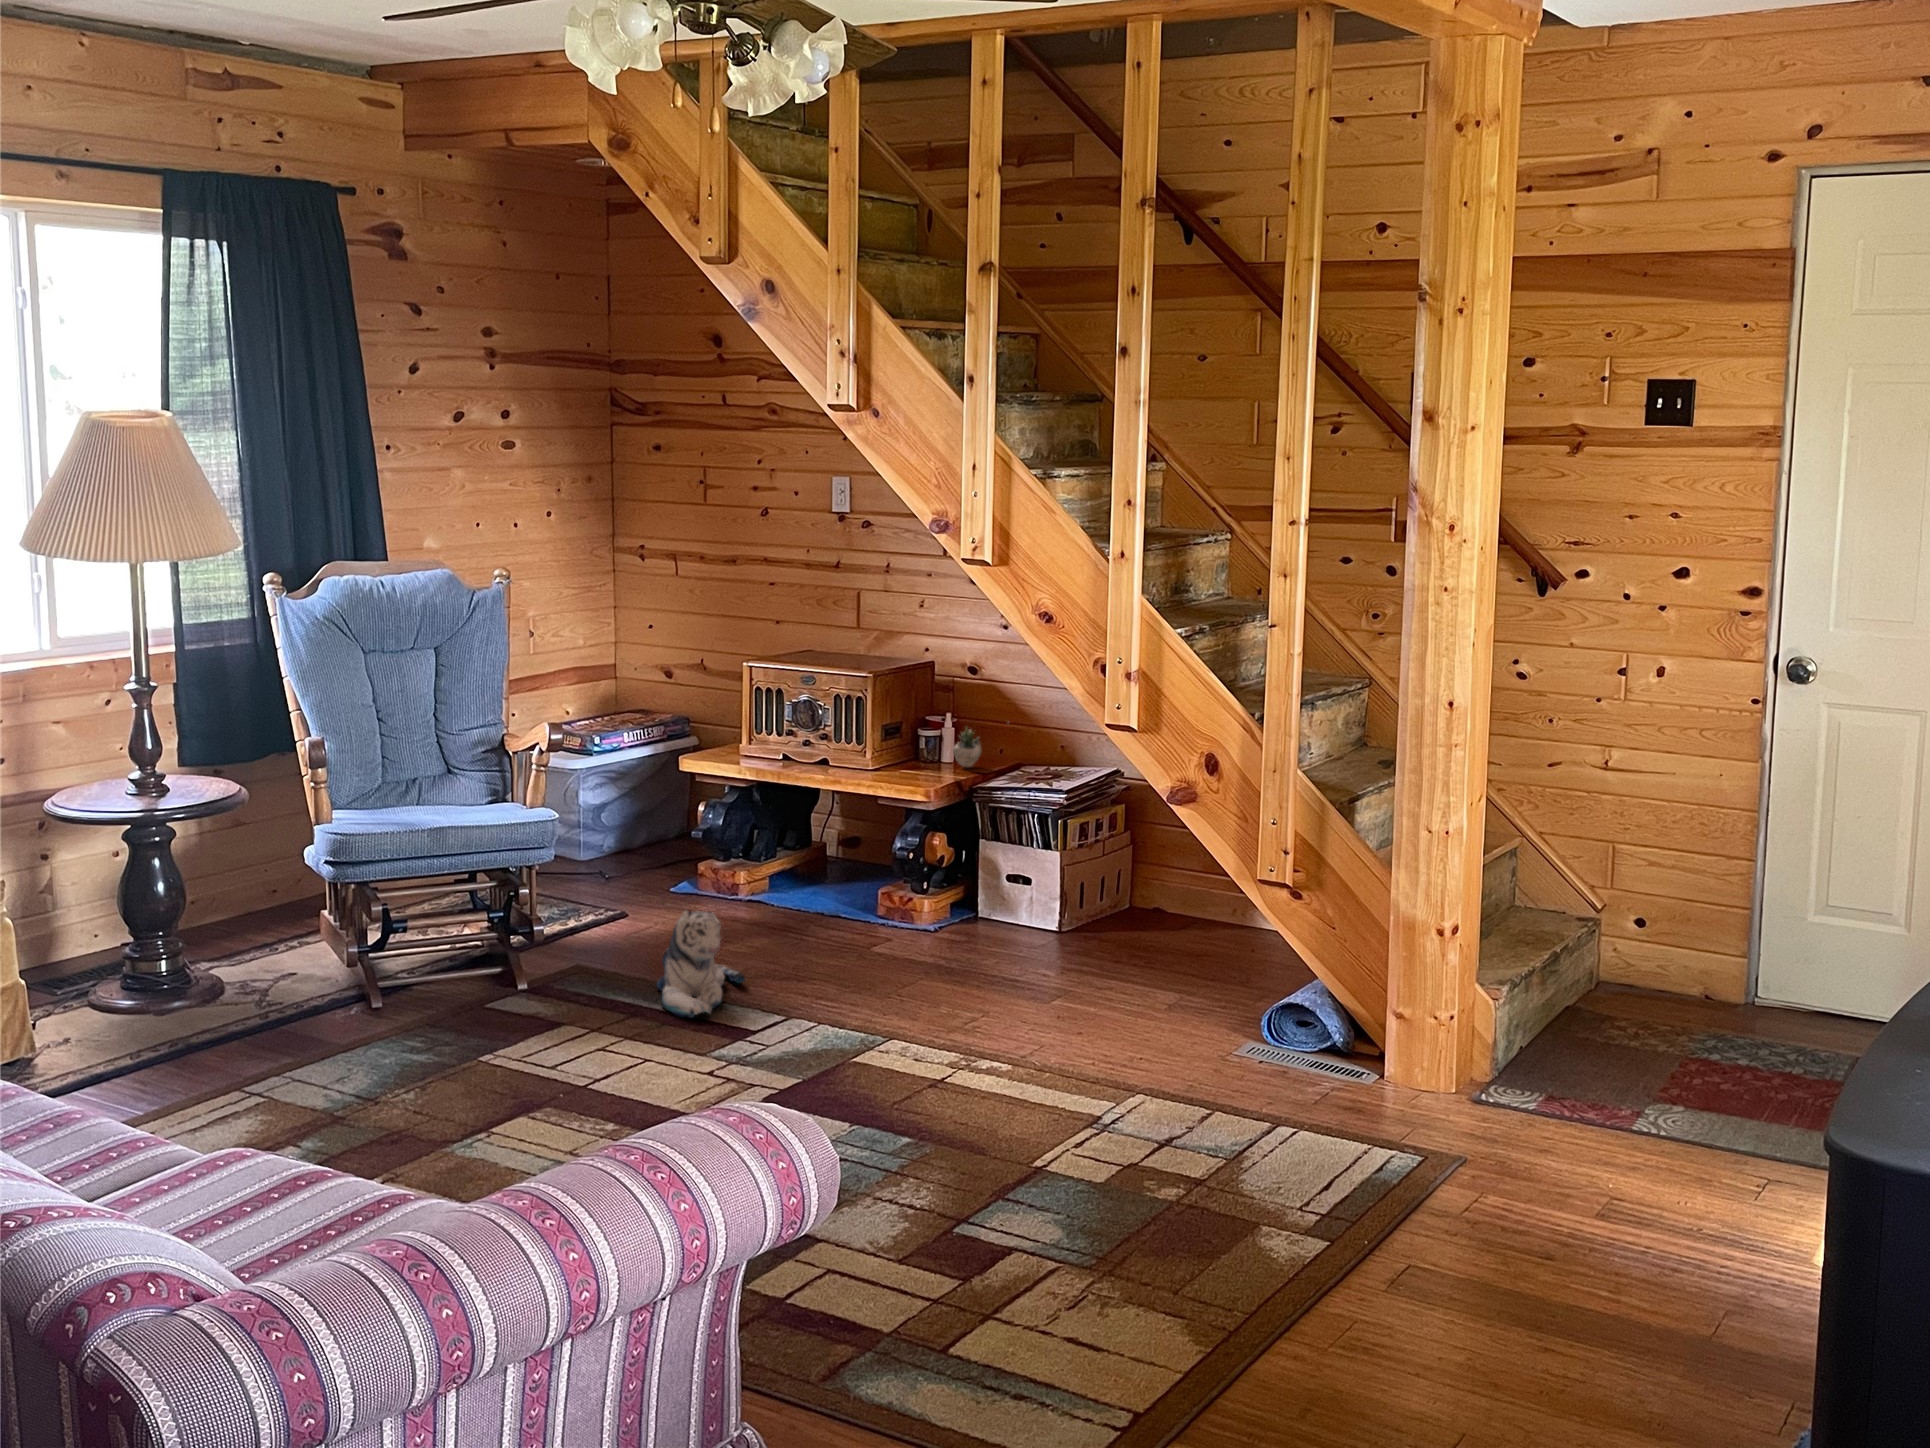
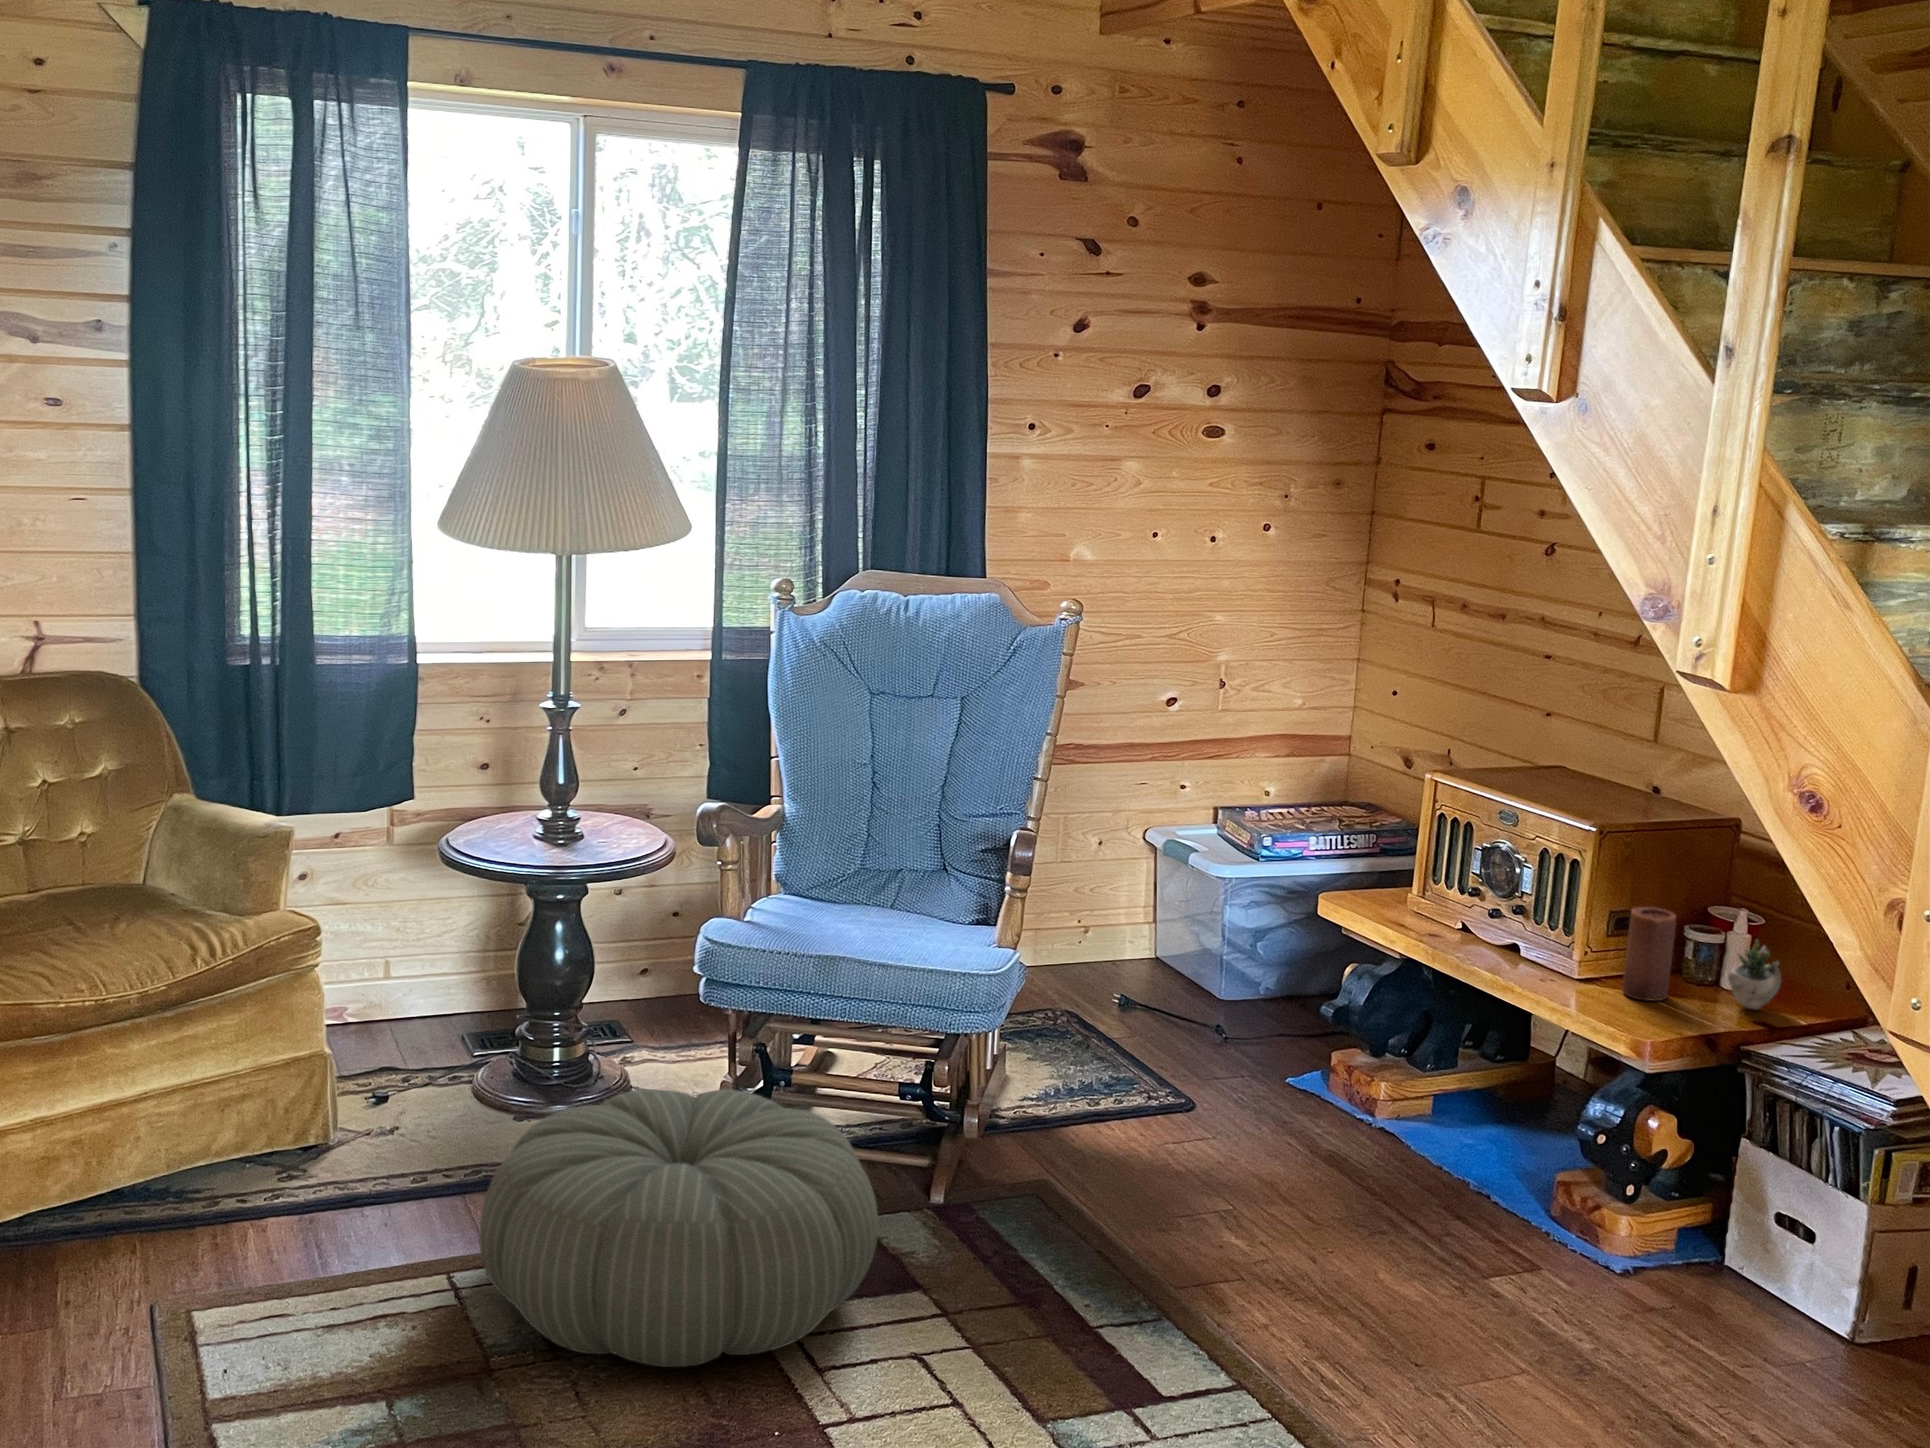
candle: none [896,718,922,774] -> present [1623,907,1676,1001]
plush toy: present [656,911,745,1018] -> none [1079,1166,1237,1348]
pouf: none [263,925,546,1093] -> present [479,1089,878,1367]

